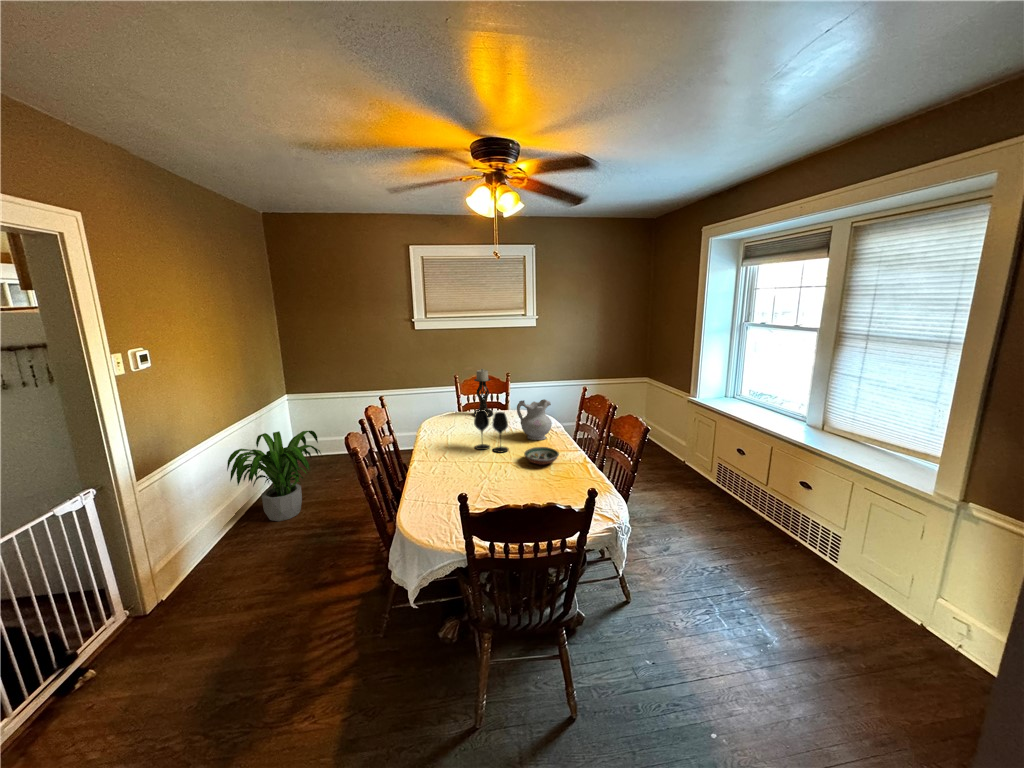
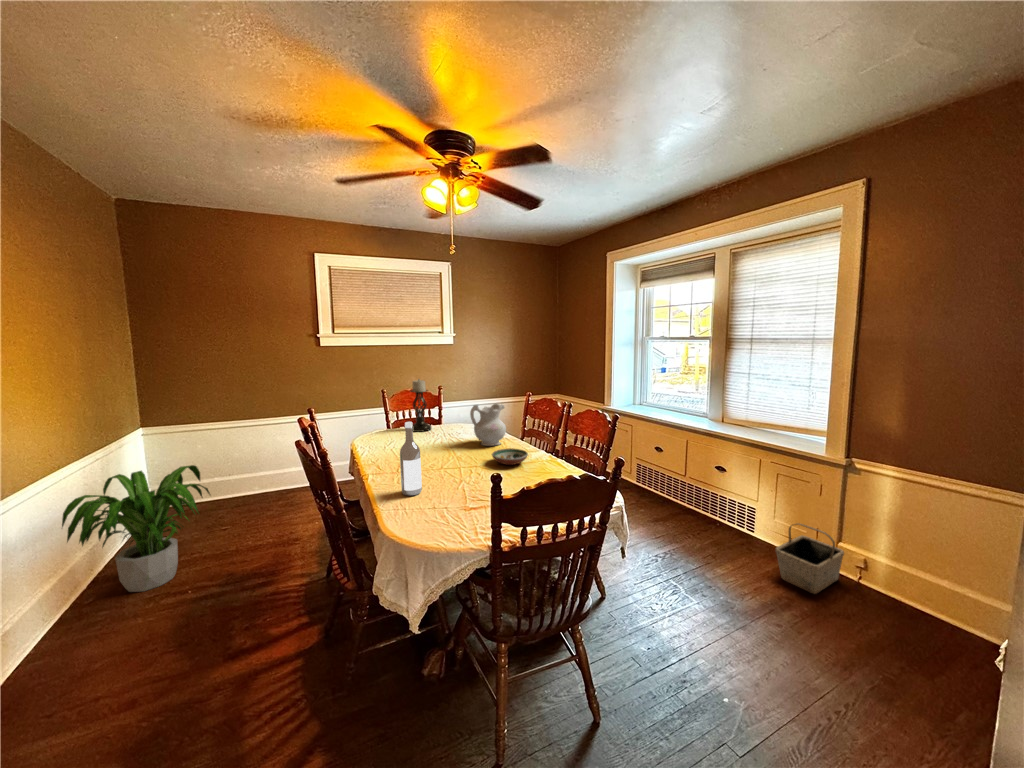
wine glass: present [474,410,508,452] -> none [430,415,469,459]
wine bottle: none [429,423,448,487] -> present [400,422,422,496]
basket: none [844,567,943,652] -> present [776,523,844,594]

